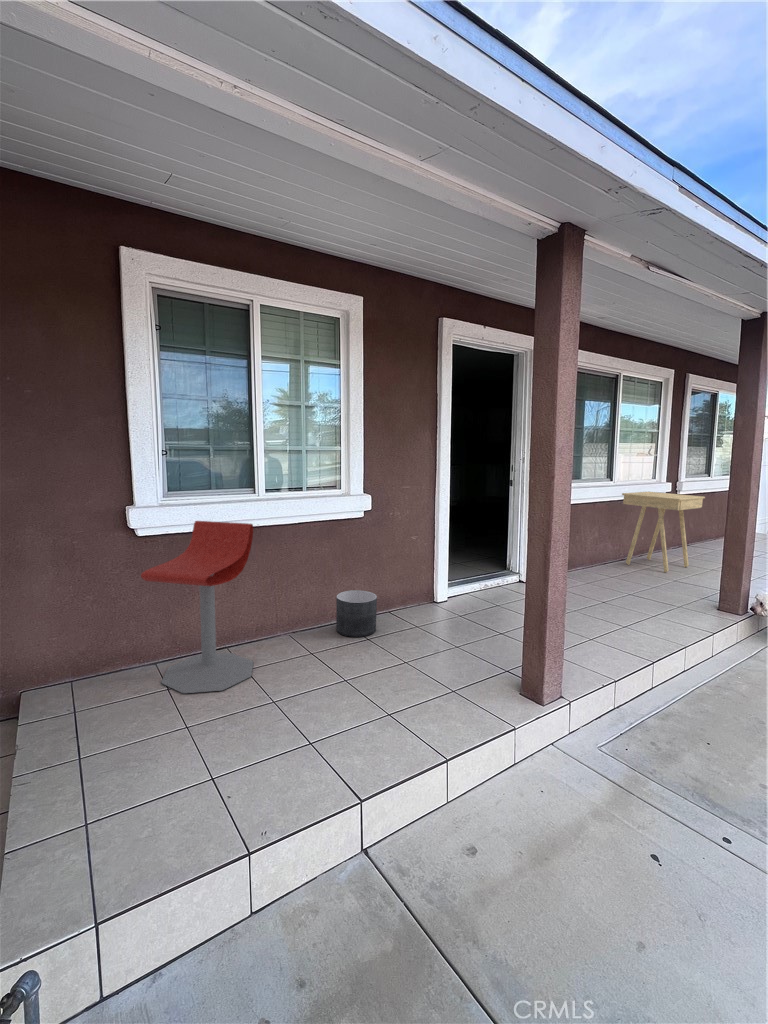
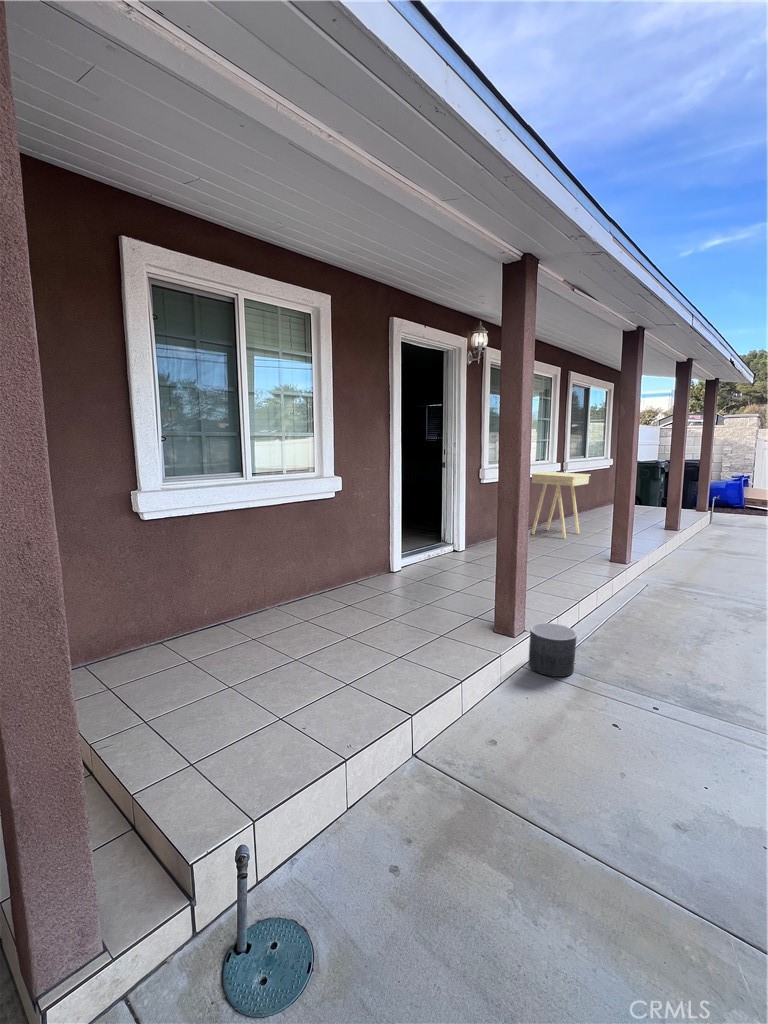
stool: present [141,521,253,693] -> none [169,504,264,662]
planter: present [336,590,377,637] -> present [528,623,577,677]

